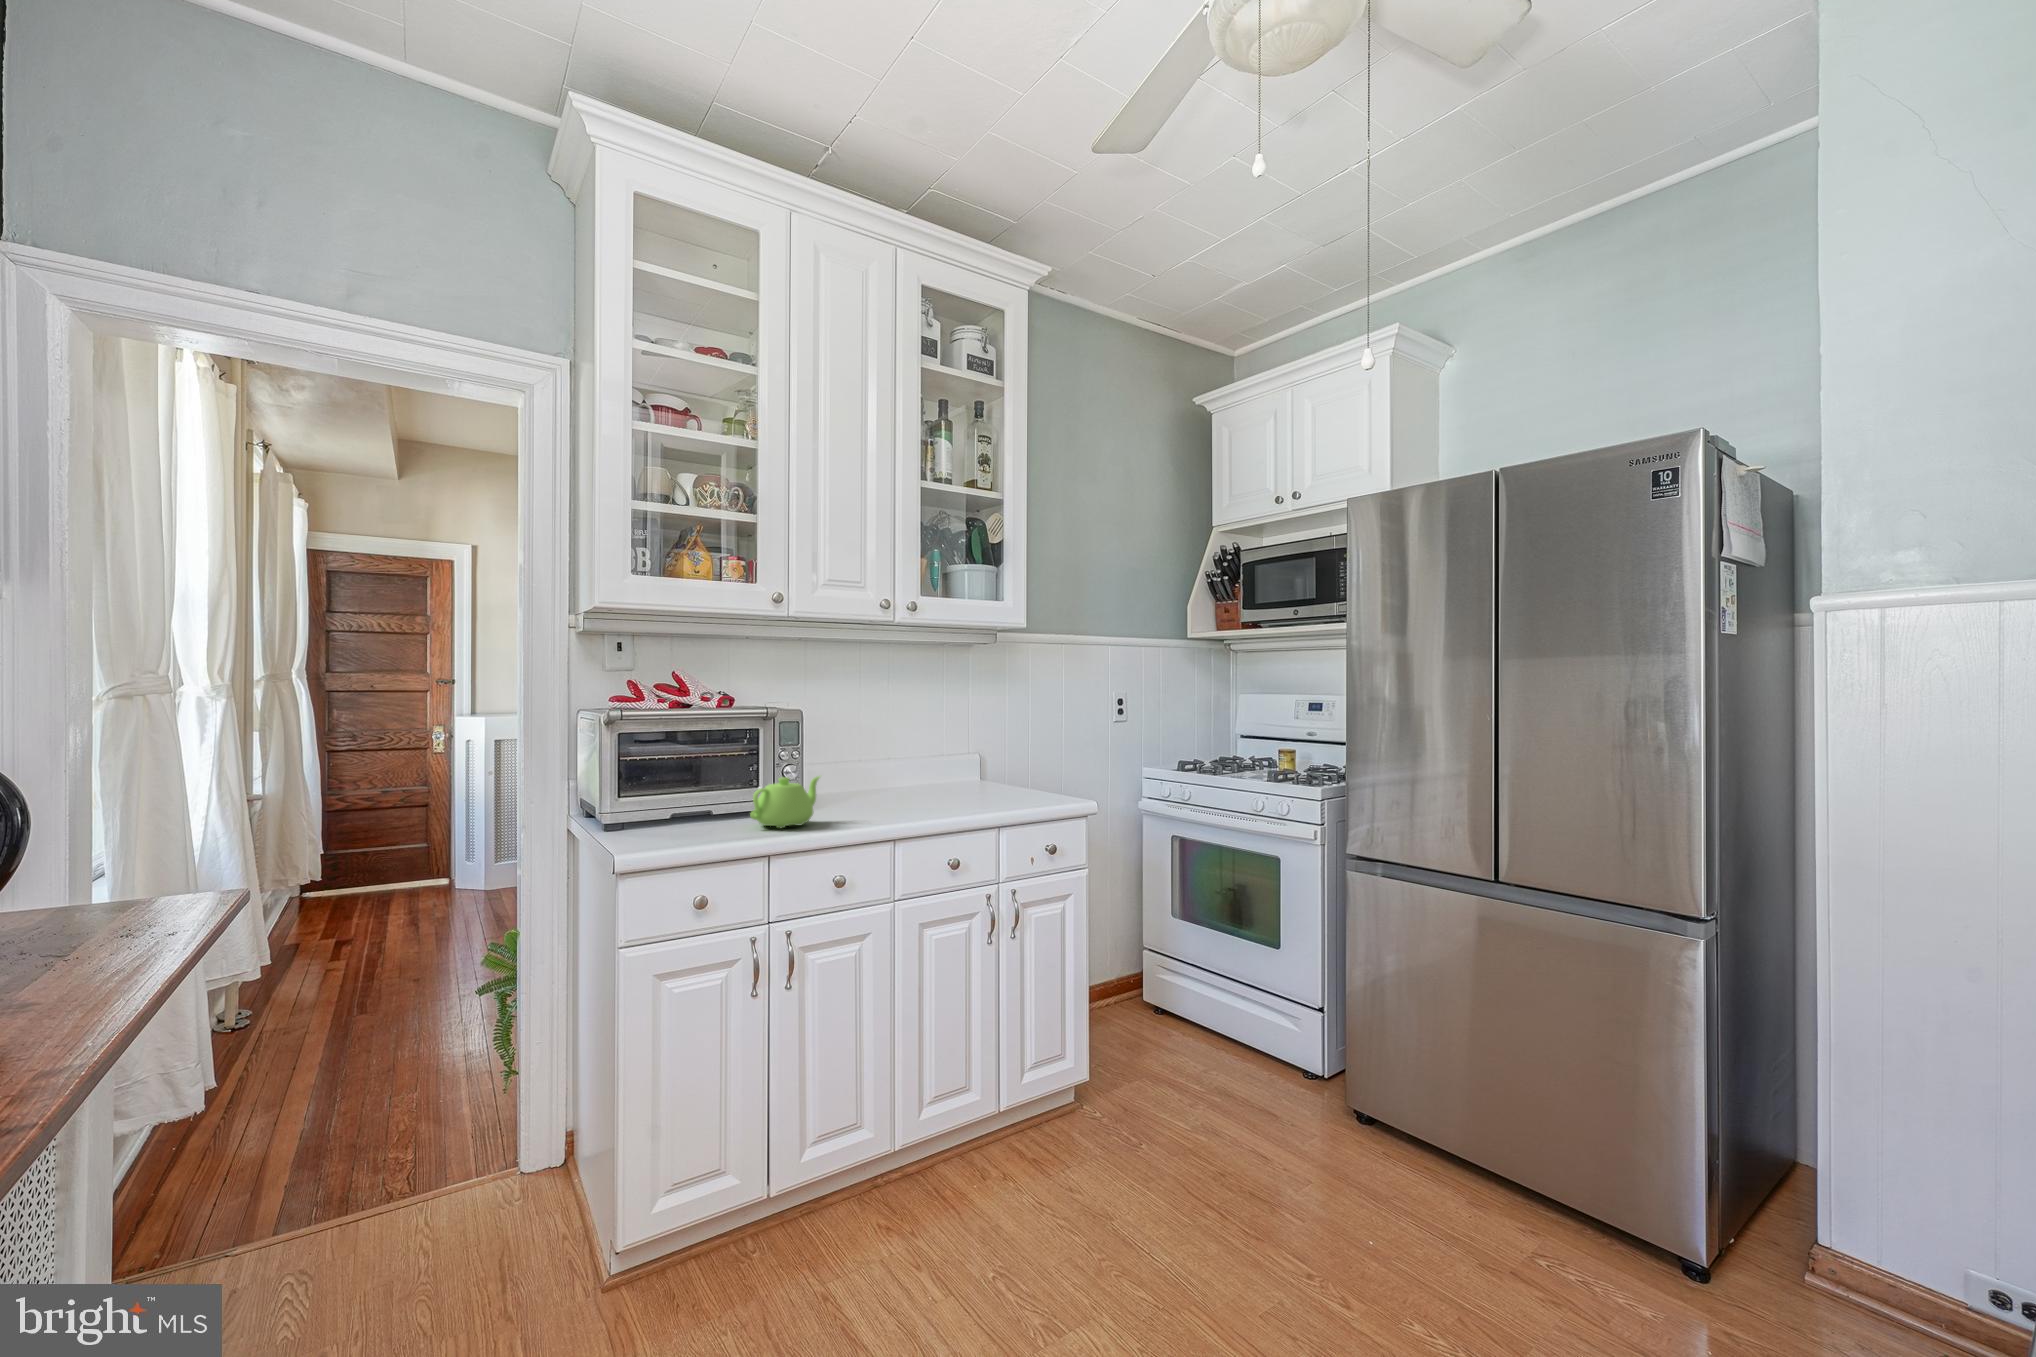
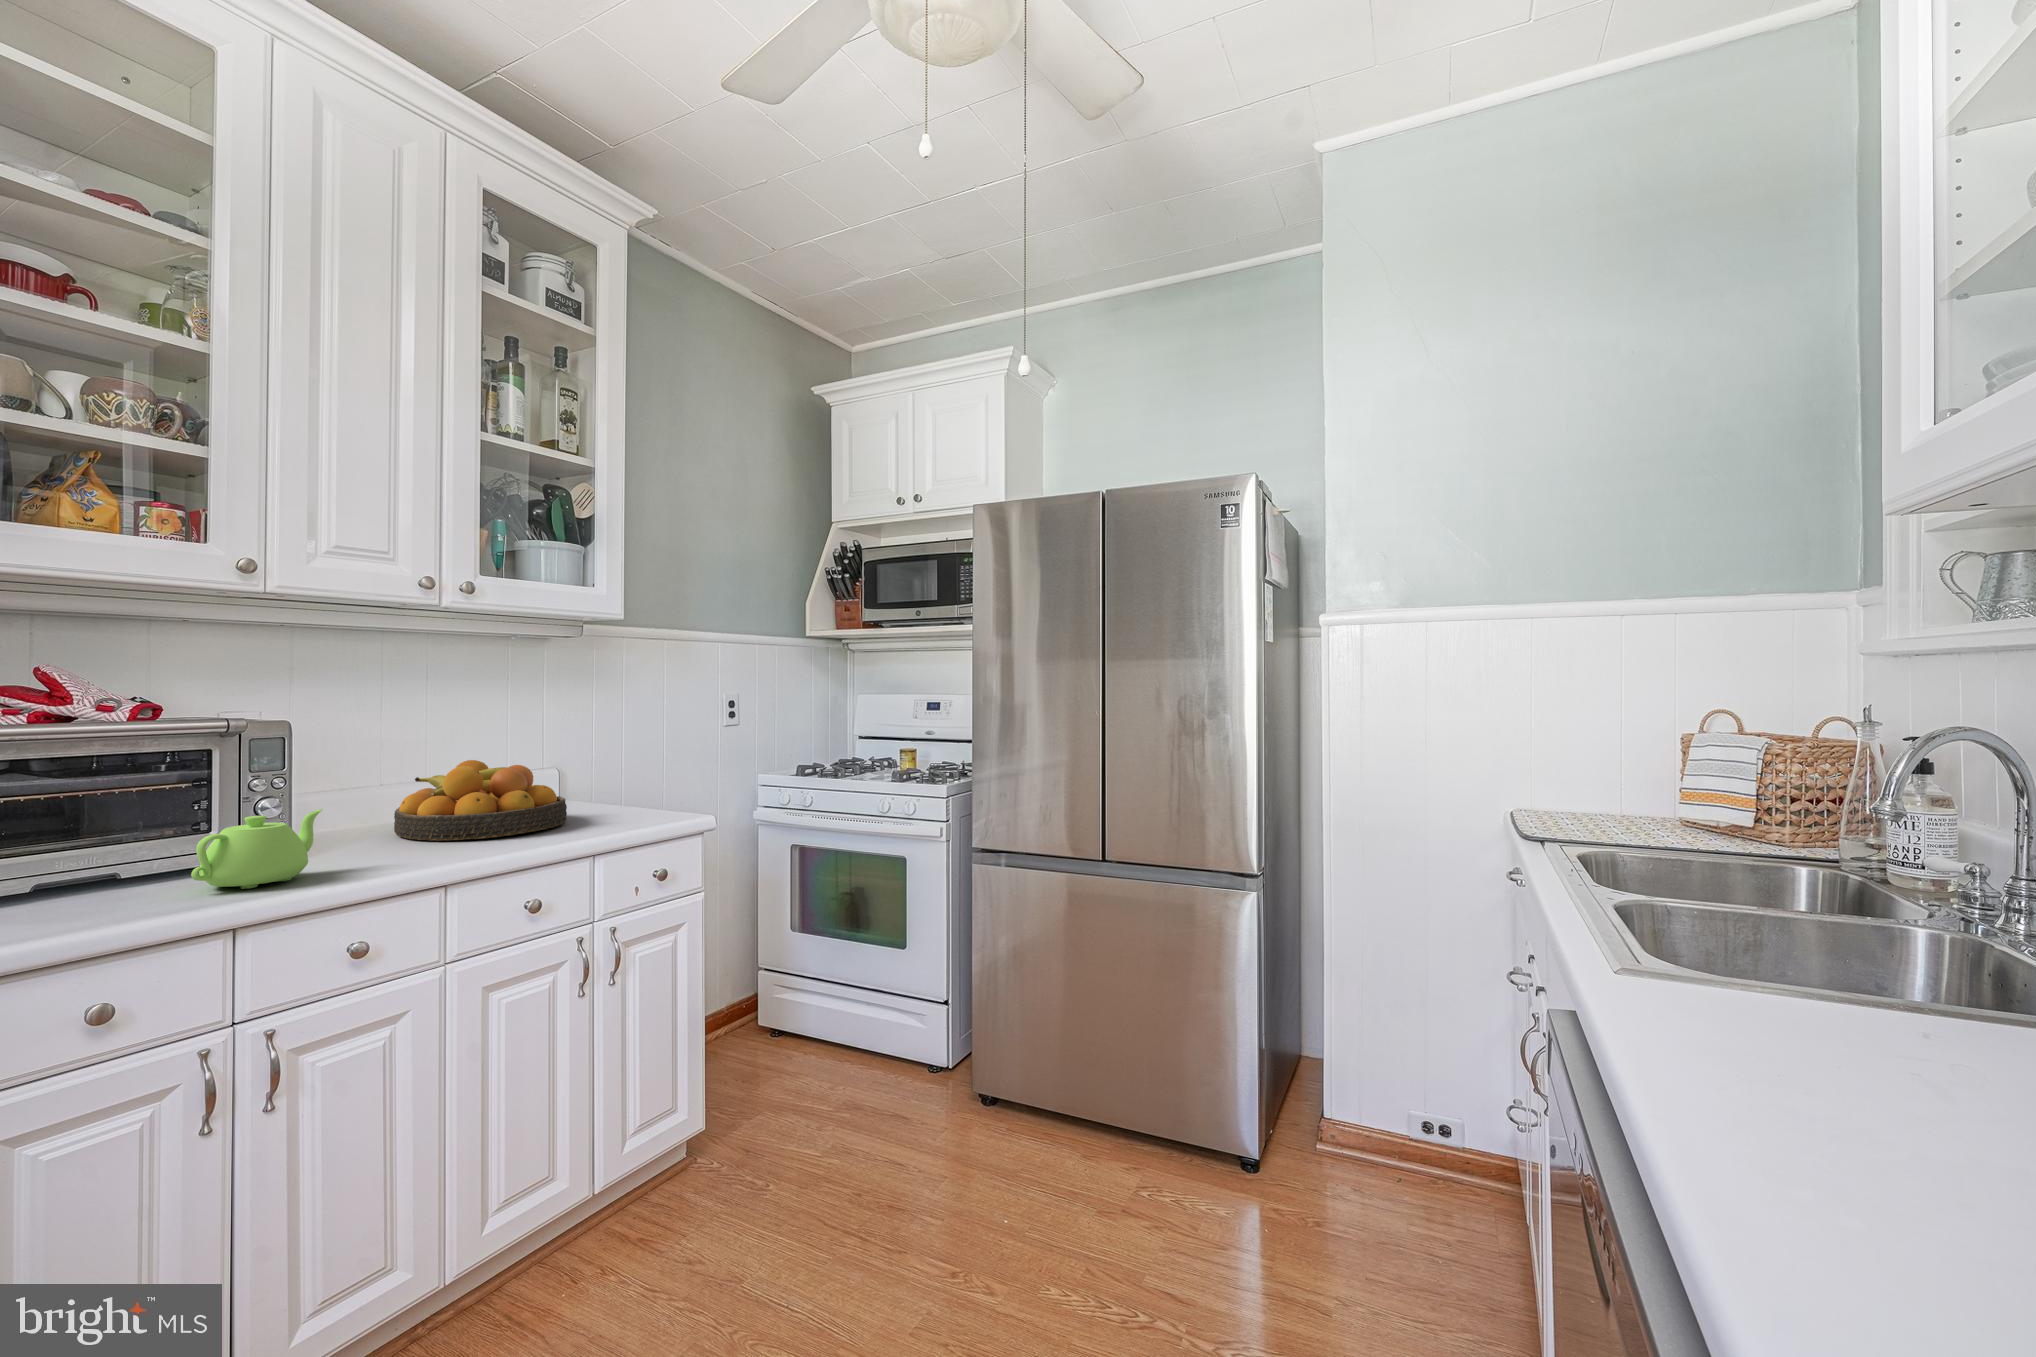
fruit bowl: none [864,744,981,807] -> present [394,760,567,841]

